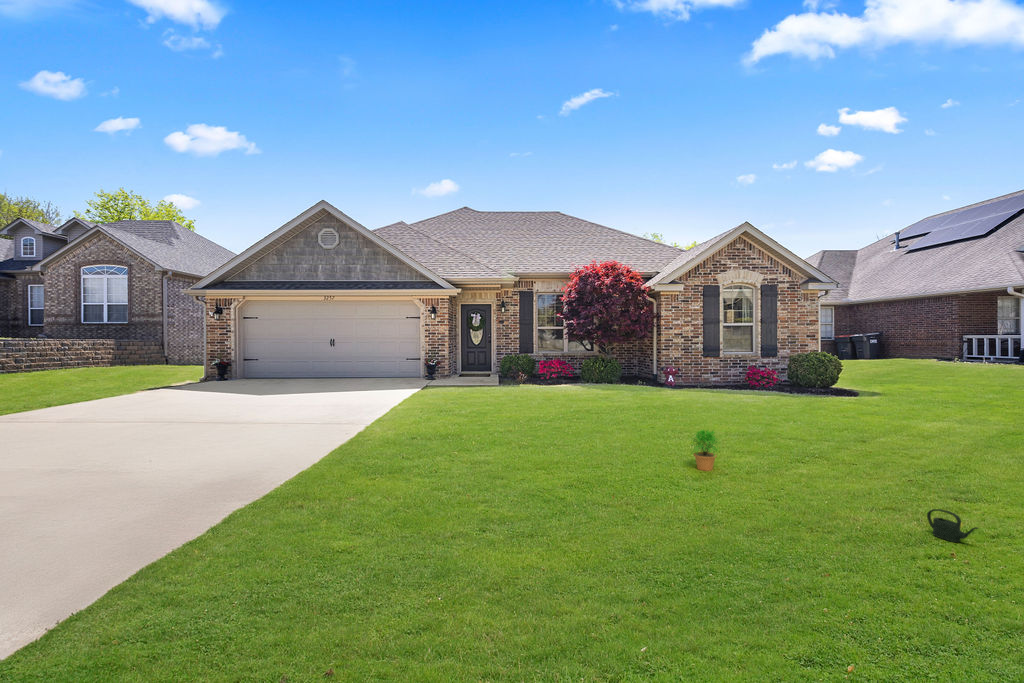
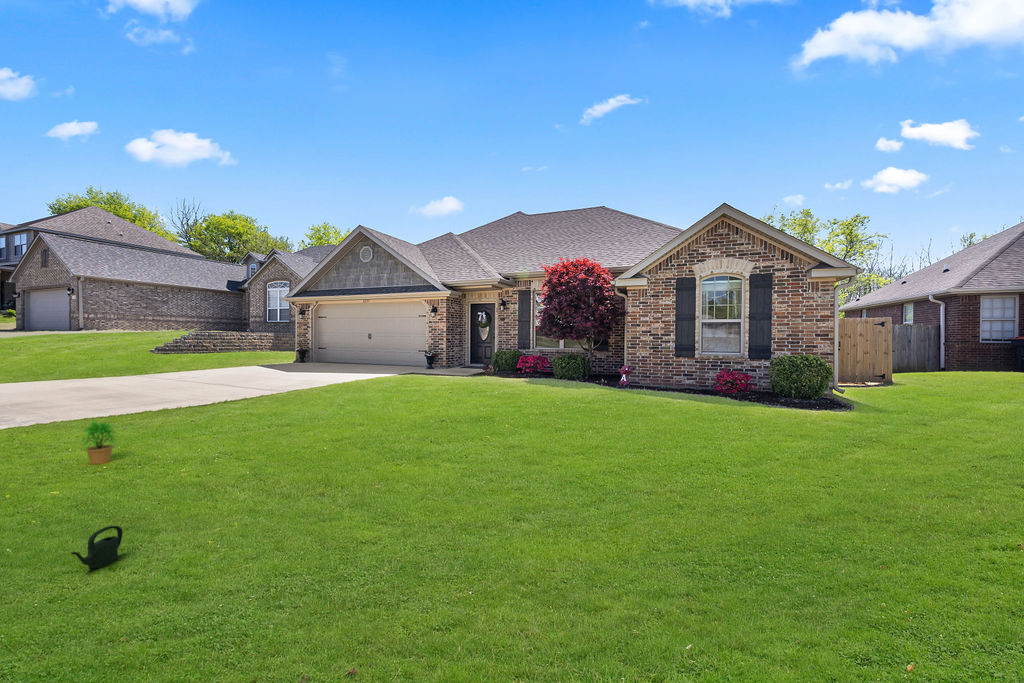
potted plant: present [691,430,718,471] -> present [82,422,116,464]

